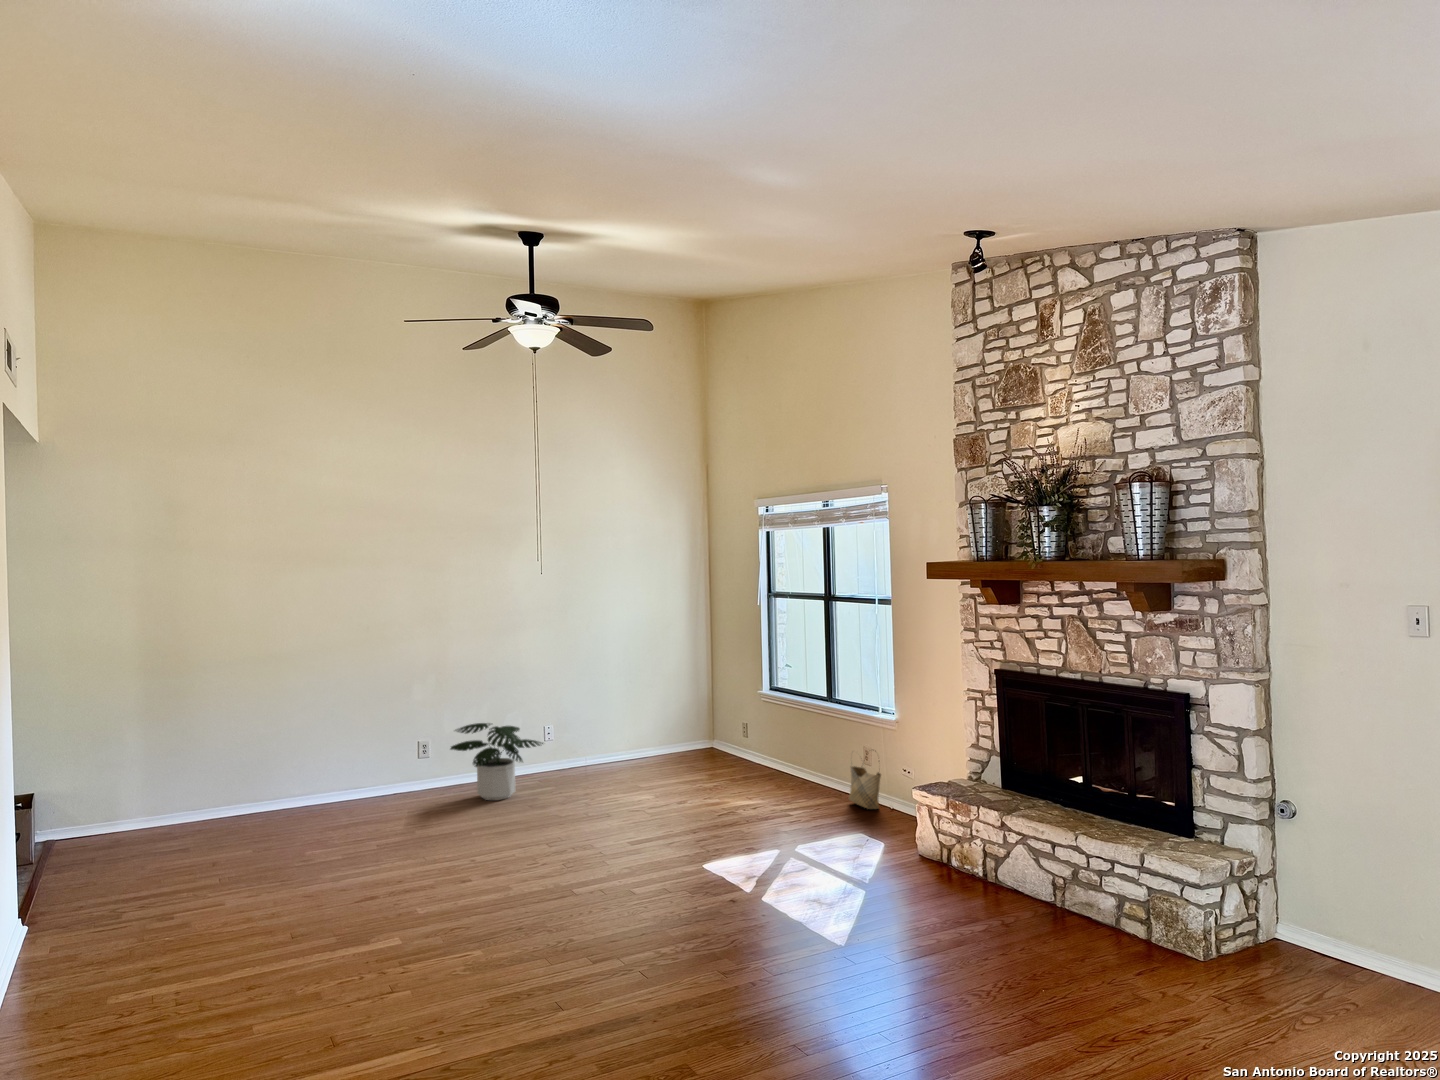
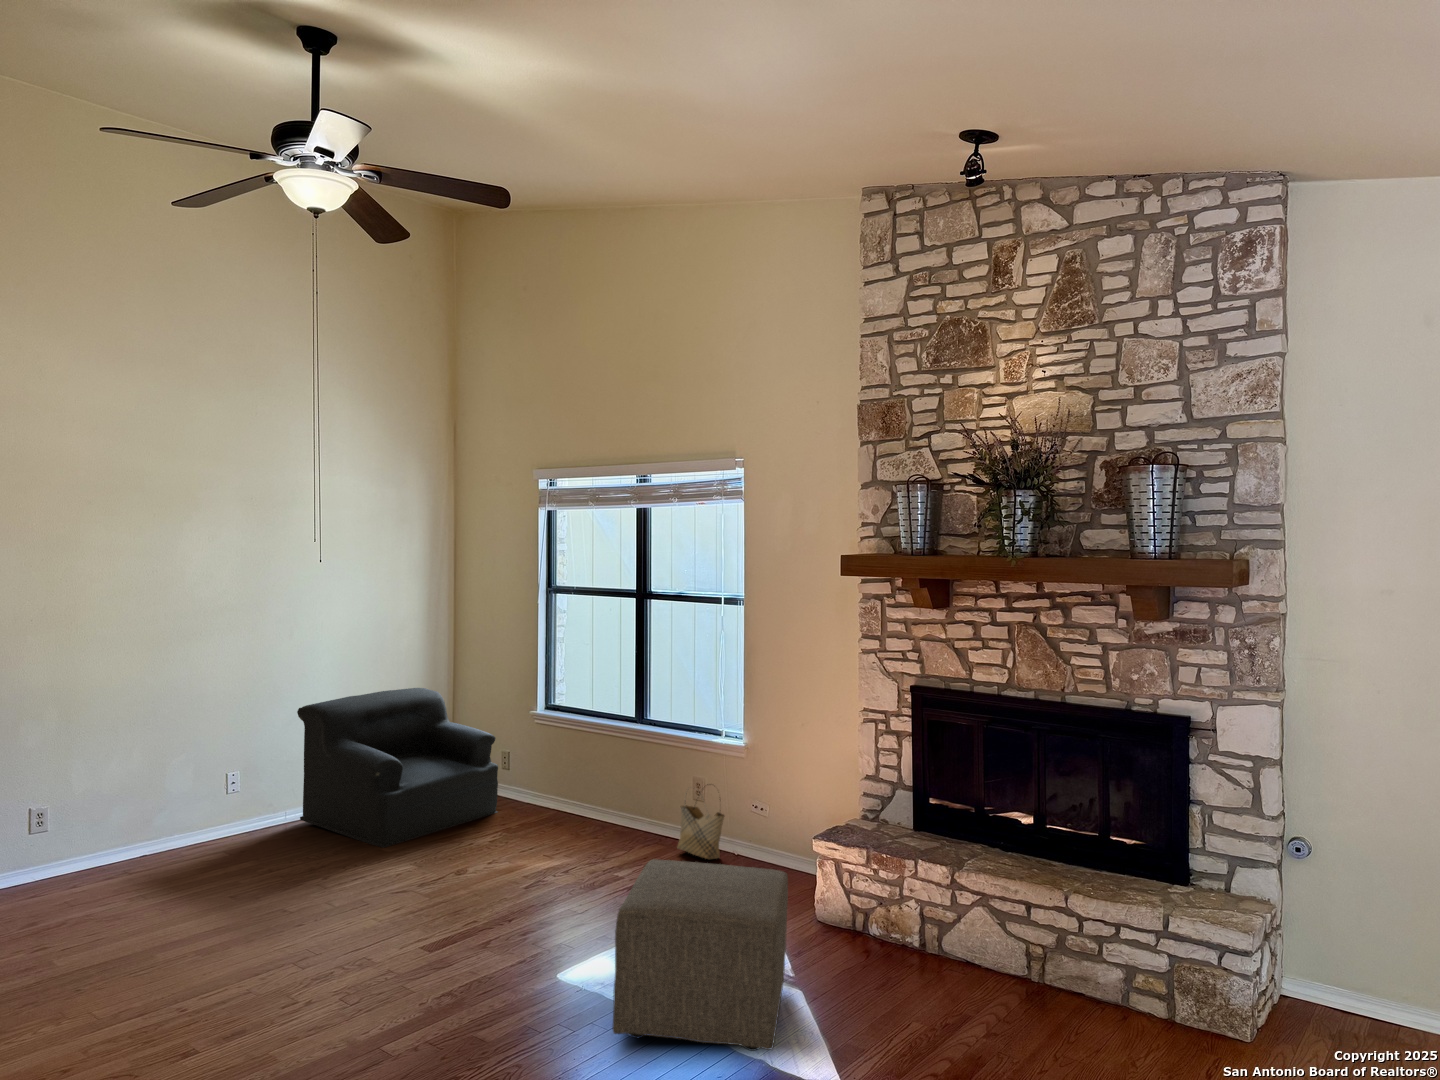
armchair: none [588,673,734,790] -> present [297,688,498,848]
potted plant: present [451,723,543,800] -> none [87,764,241,879]
ottoman: none [714,793,858,925] -> present [612,859,788,1051]

